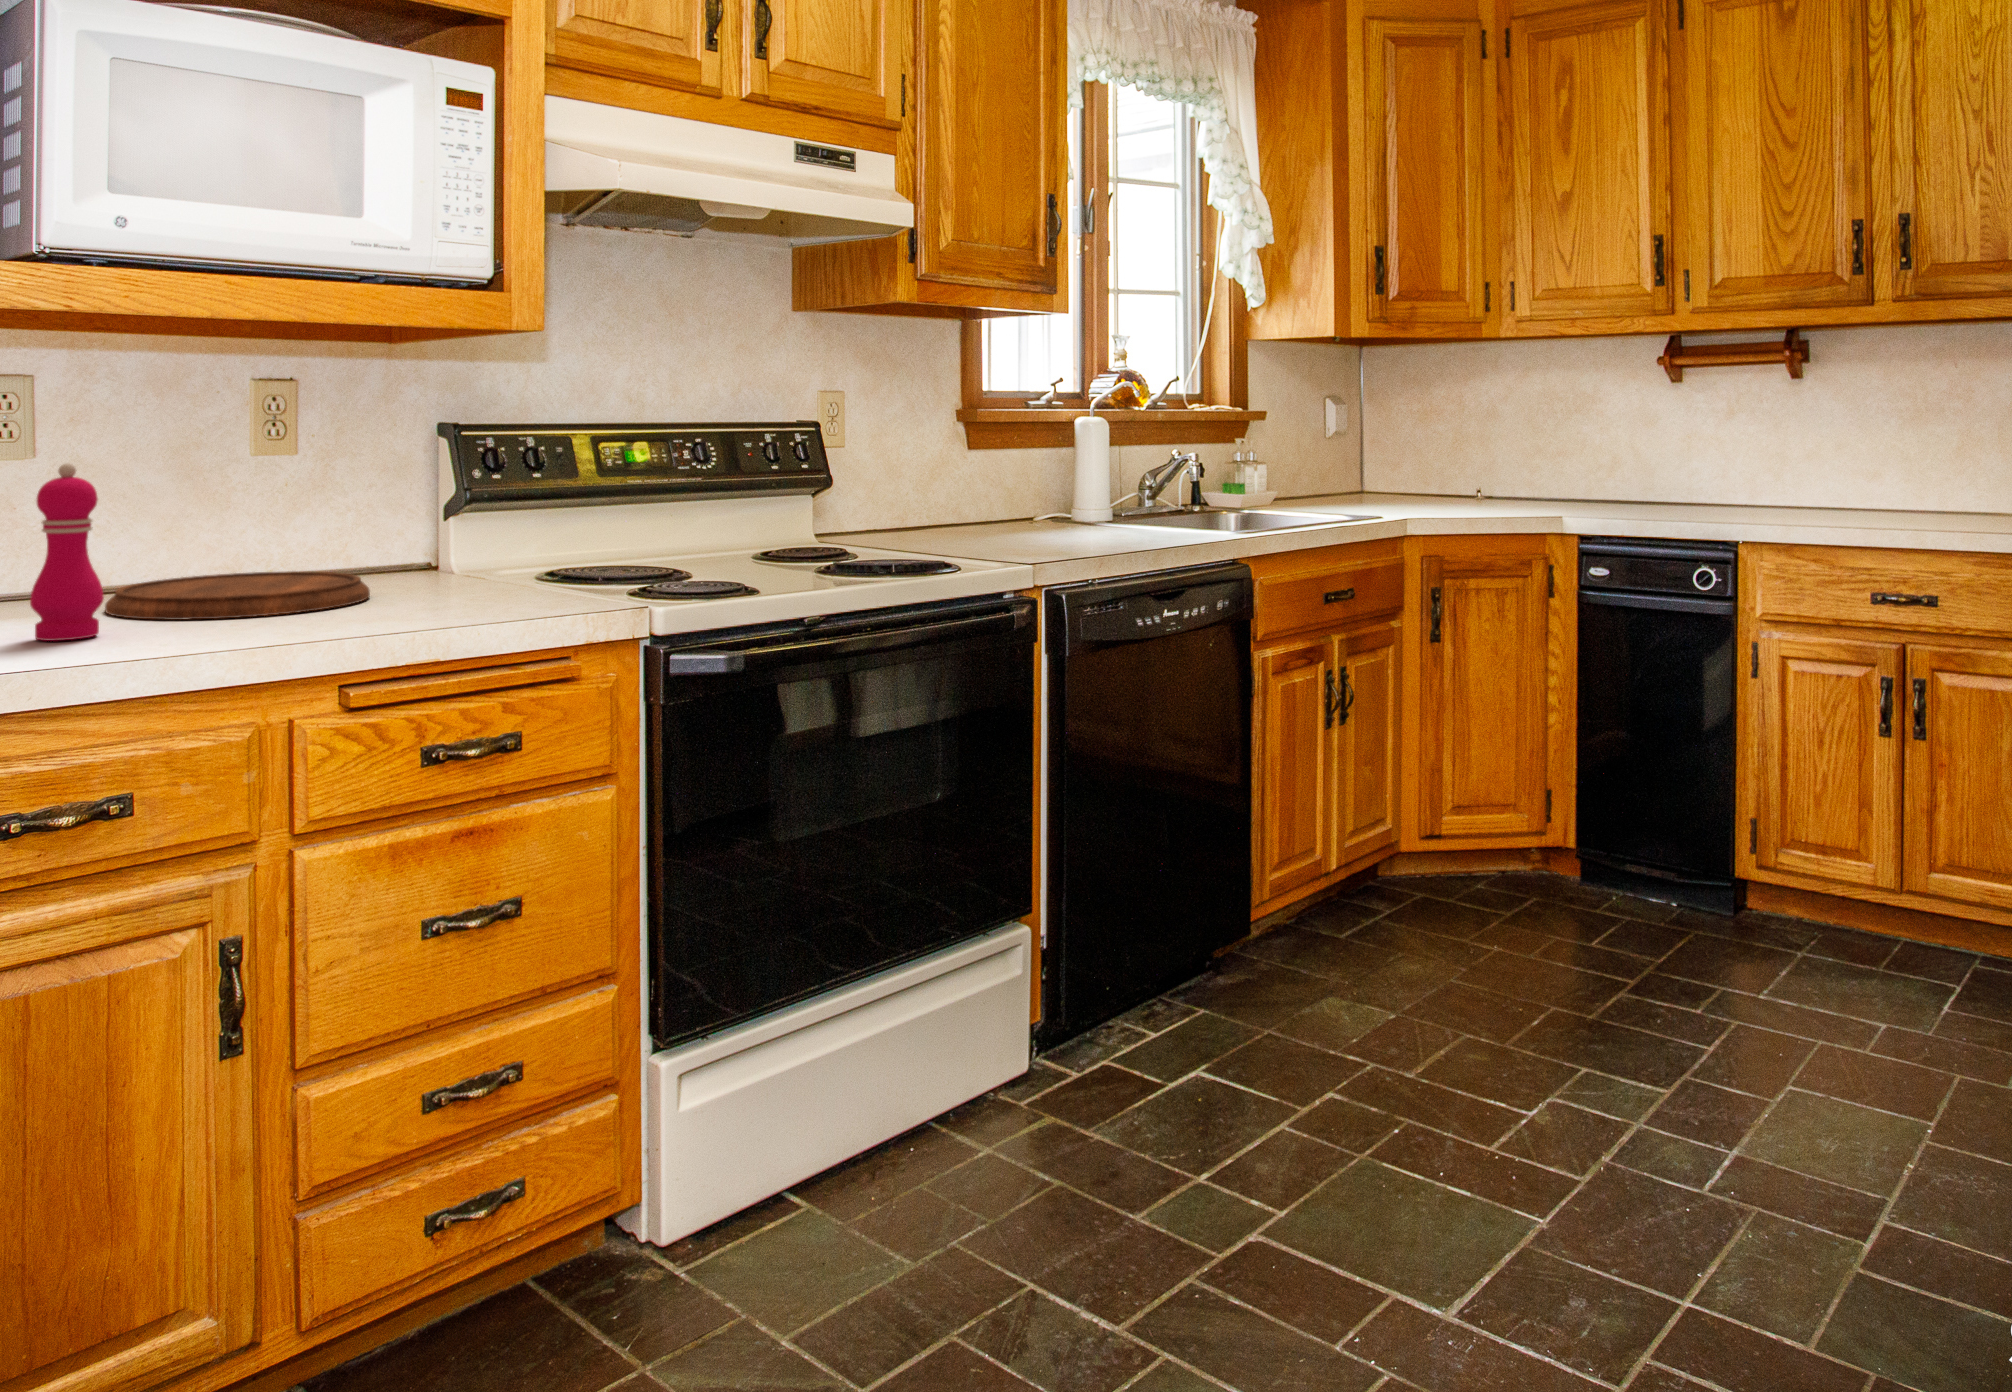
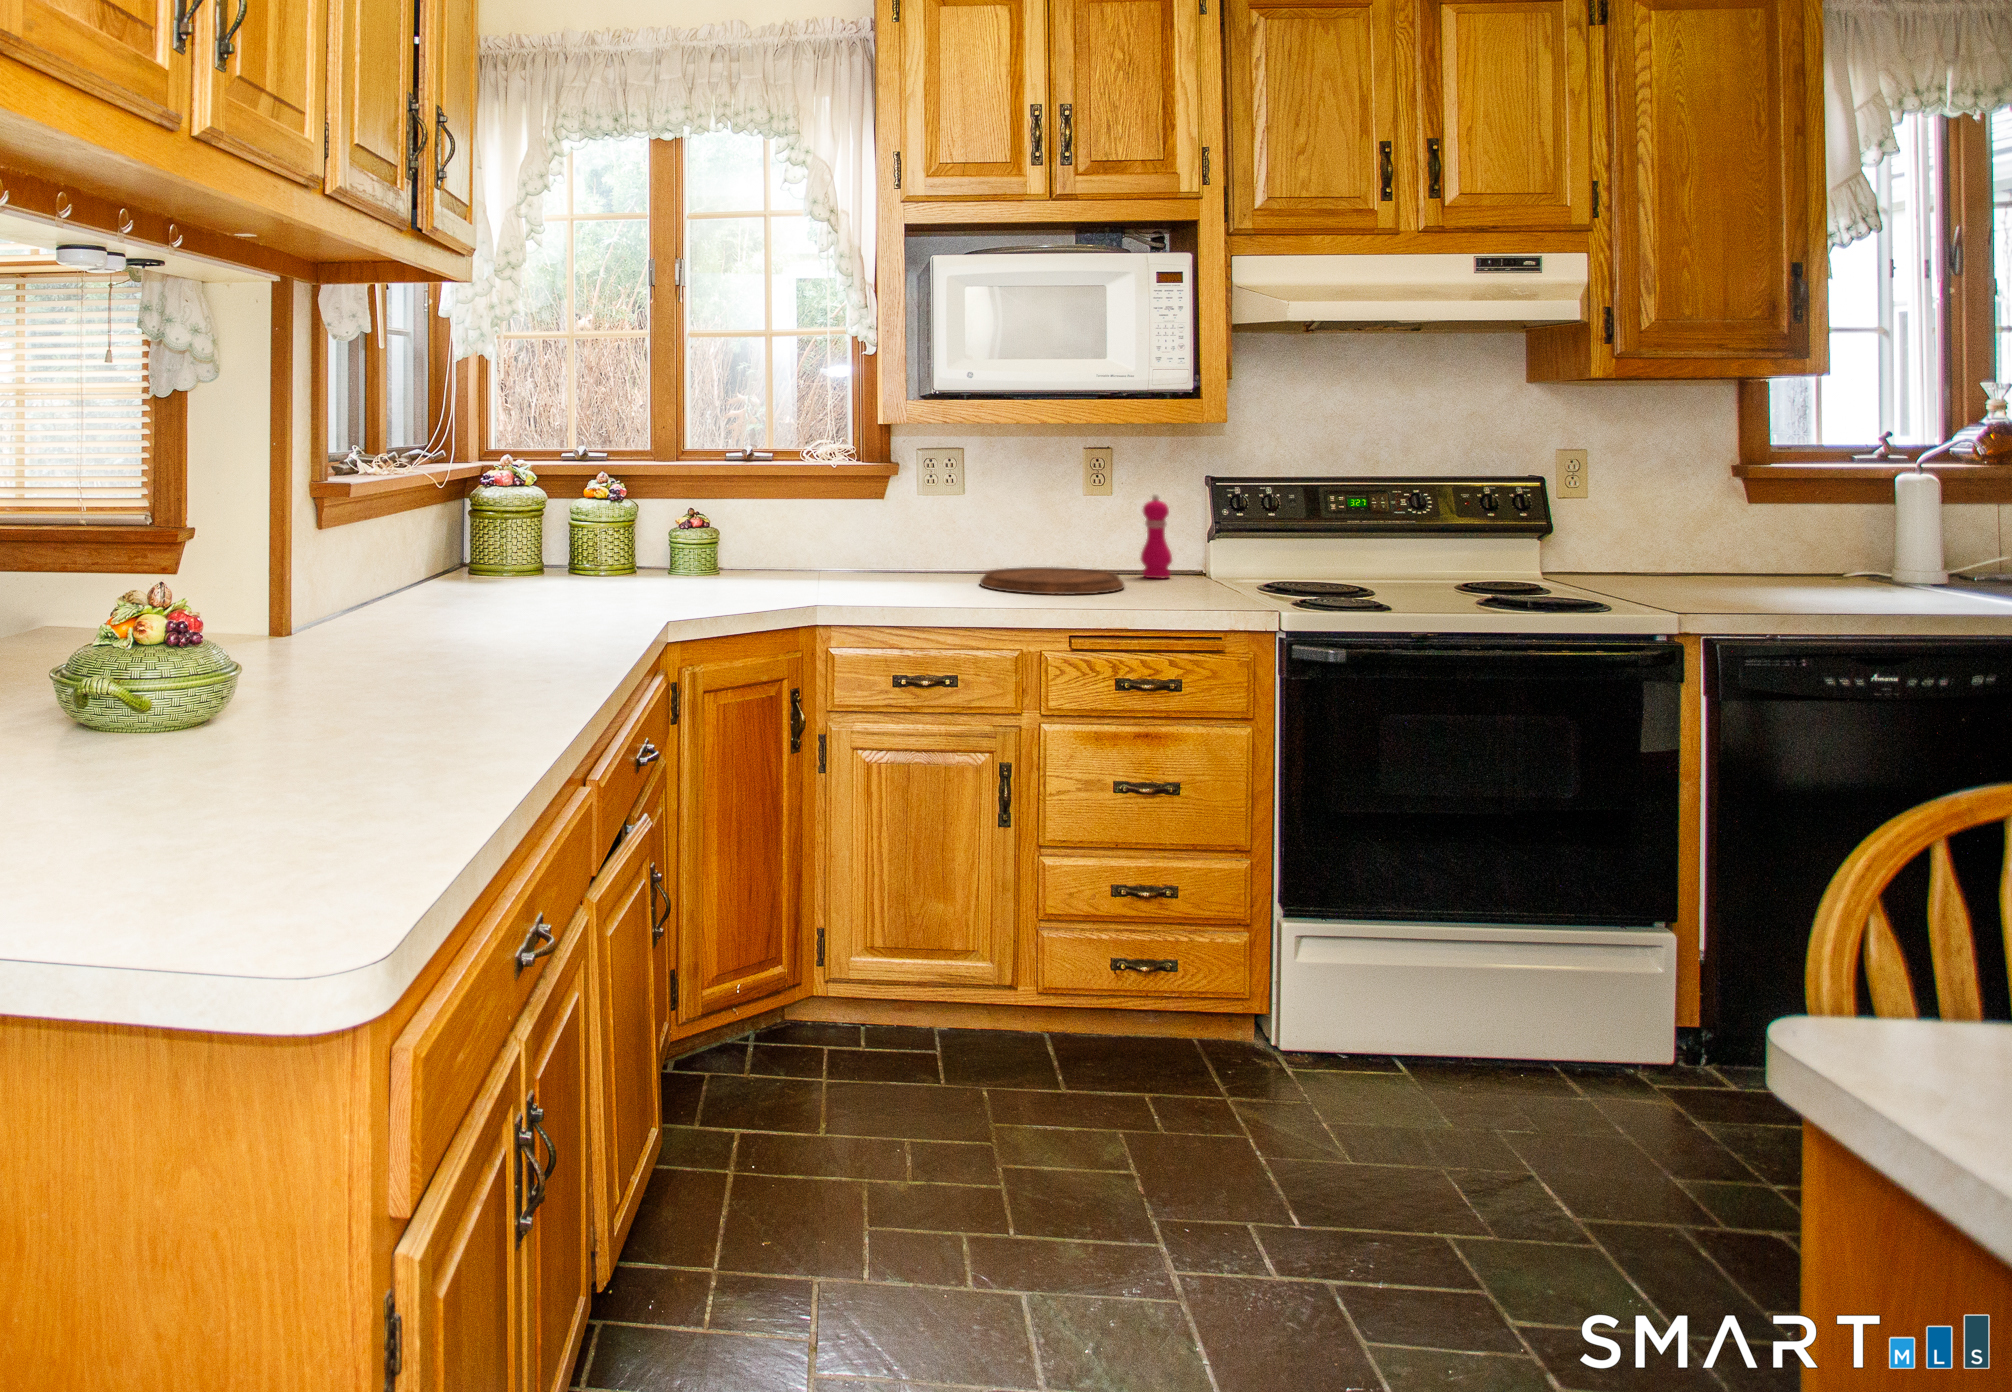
pepper mill: present [30,463,104,641] -> present [1141,494,1172,578]

